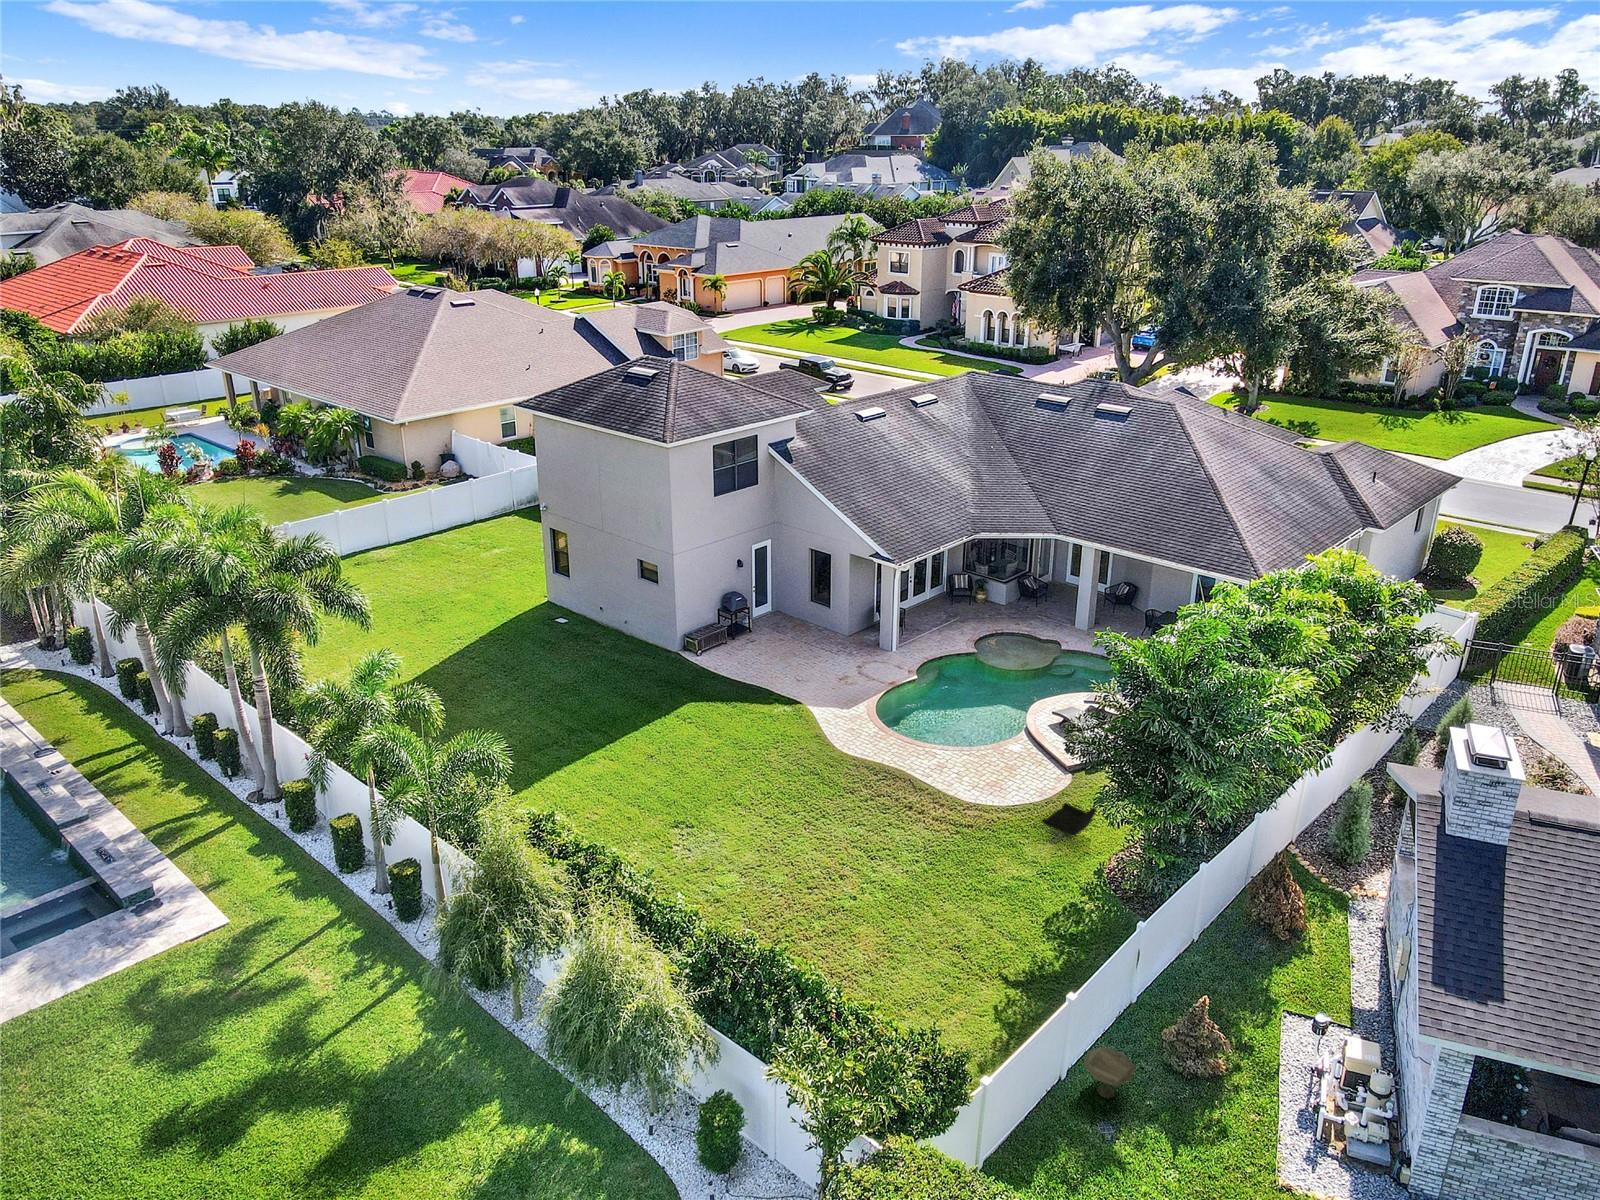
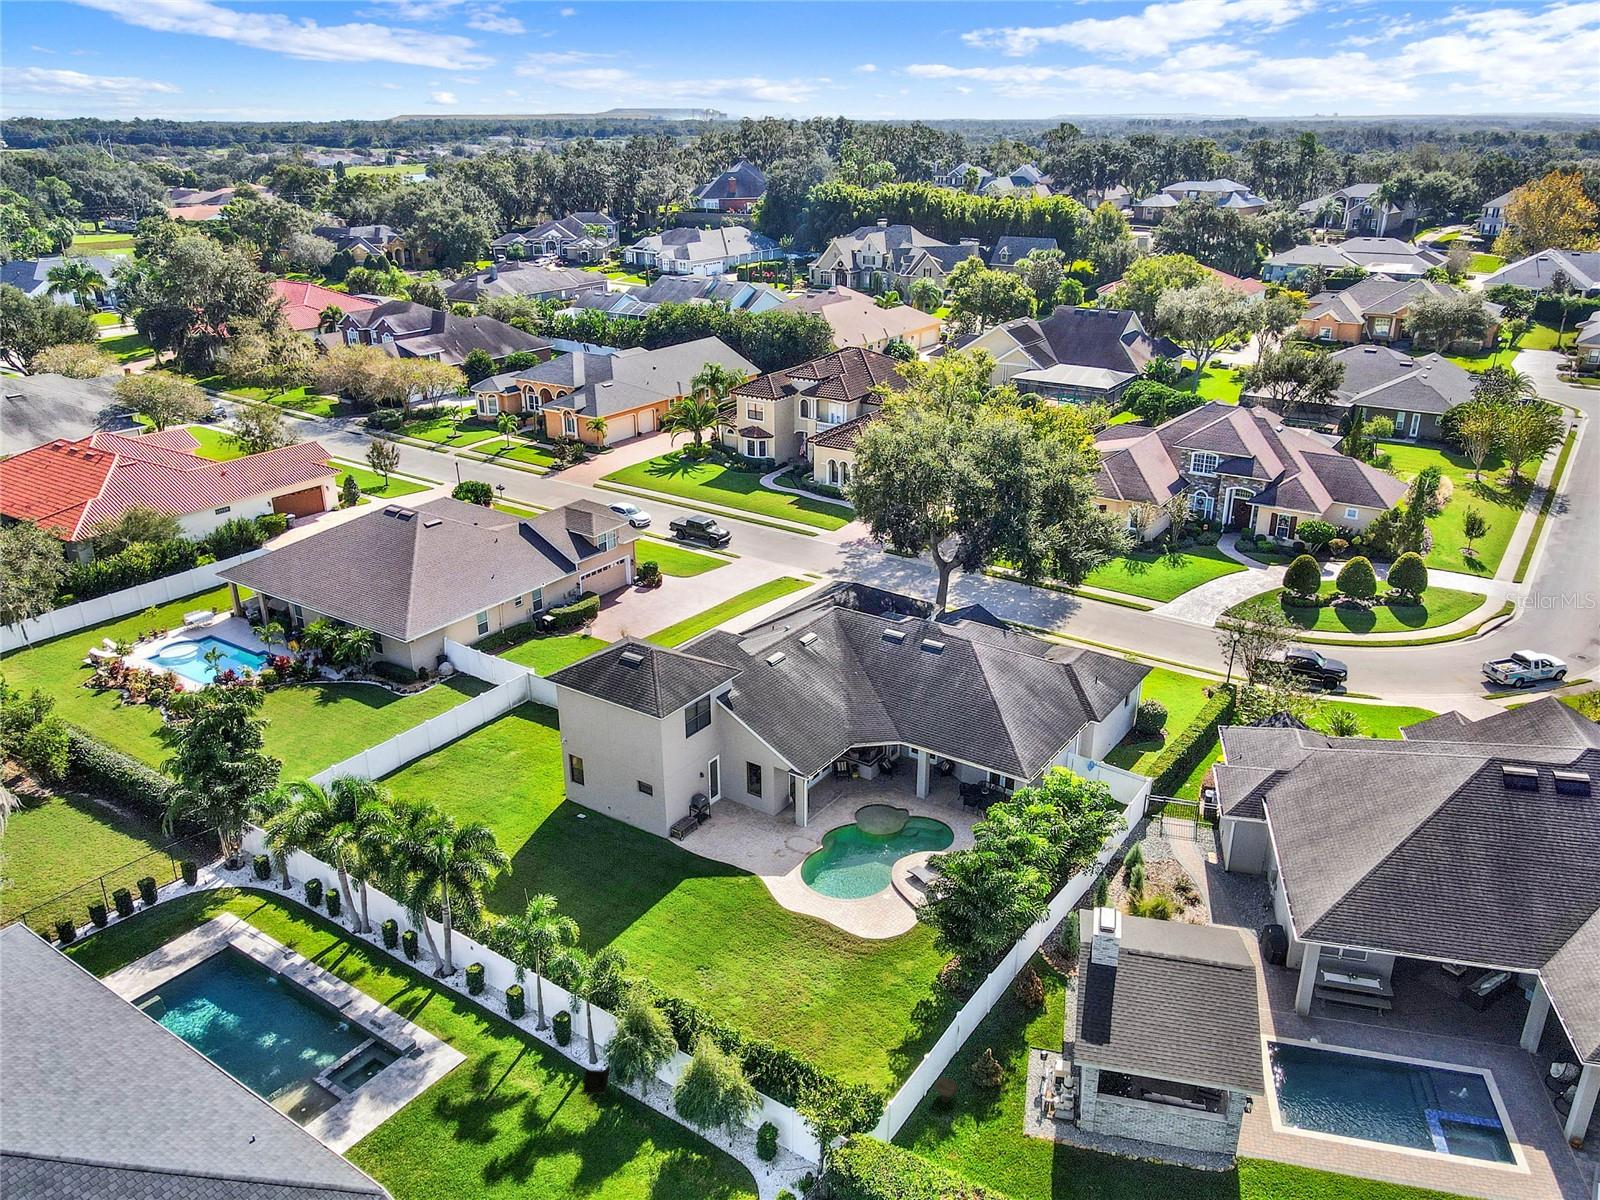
lounge chair: present [1042,803,1097,843] -> present [581,1067,610,1101]

